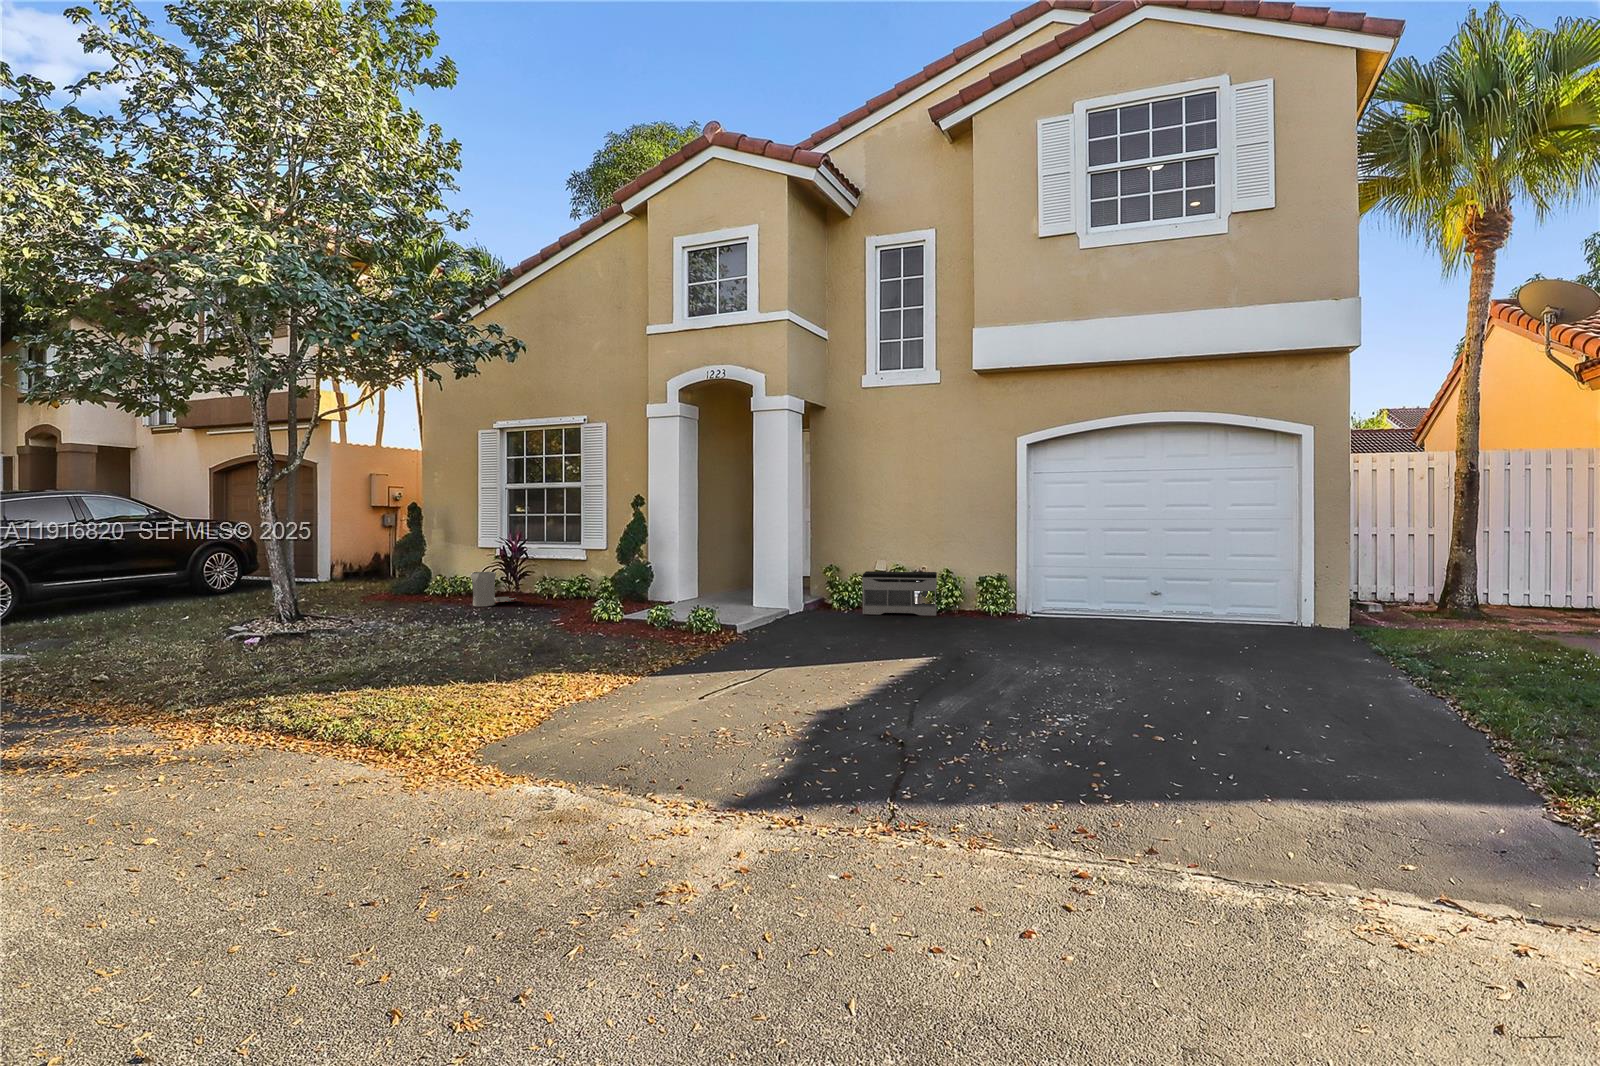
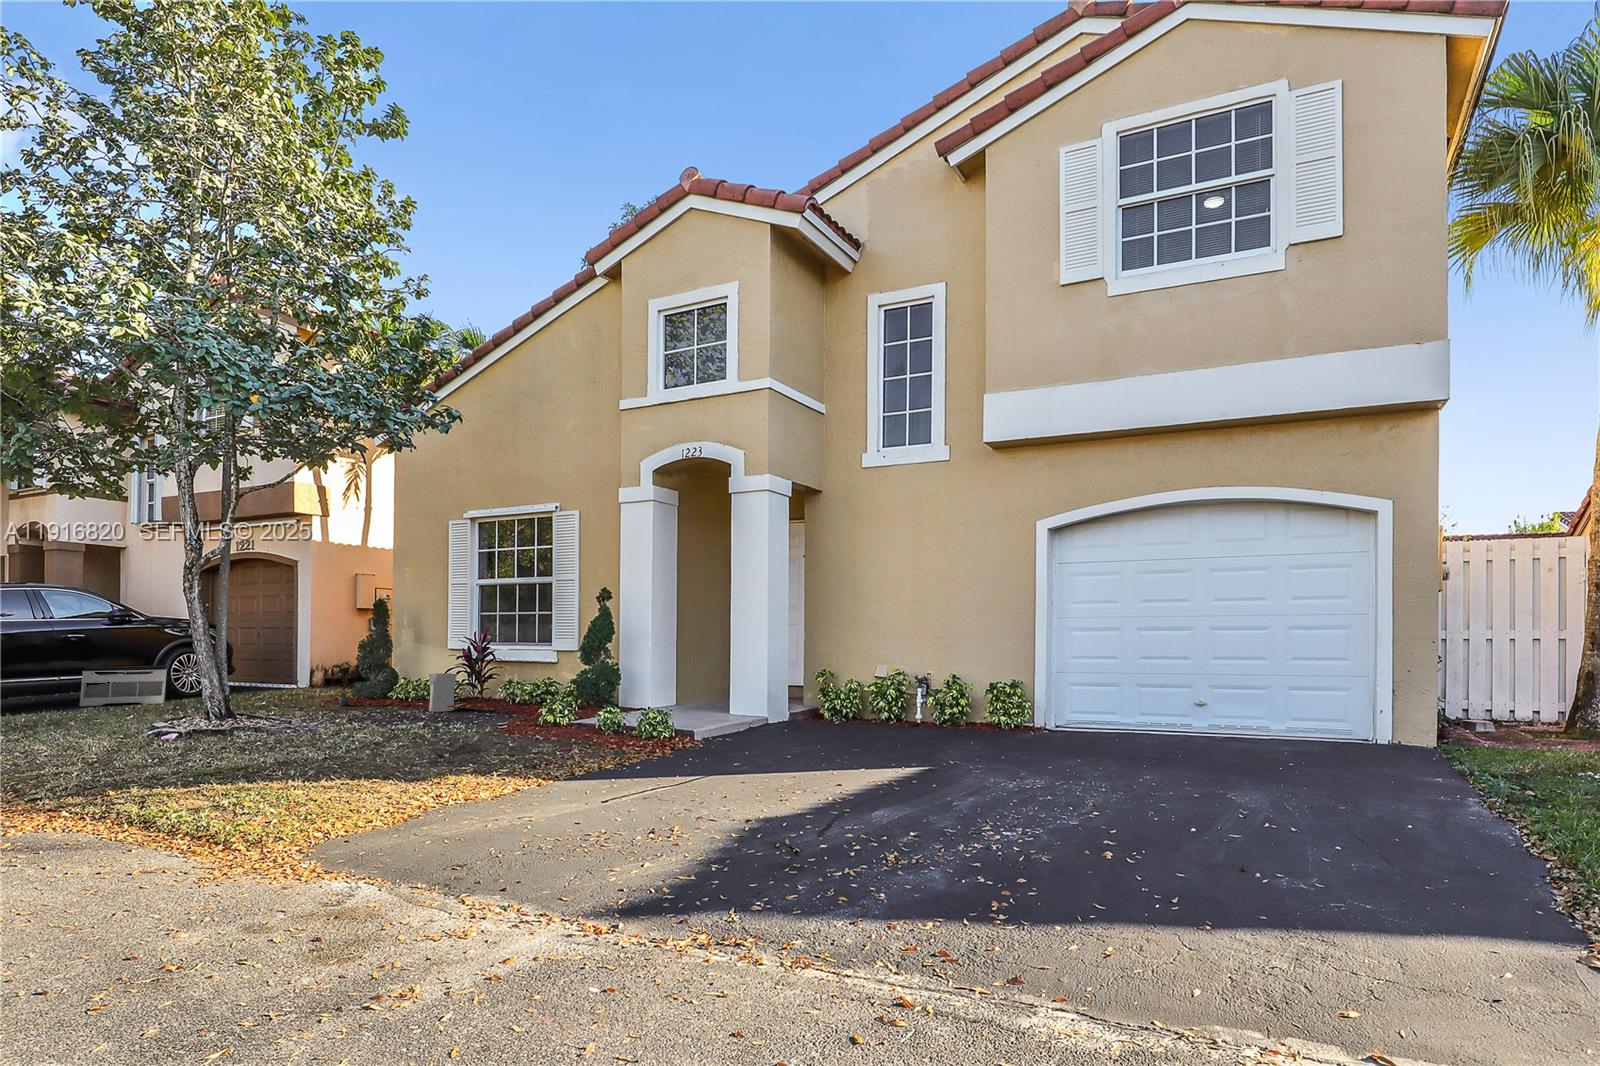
potted plant: none [372,560,402,602] -> present [329,660,359,706]
bench: present [862,571,937,616] -> present [80,665,167,706]

